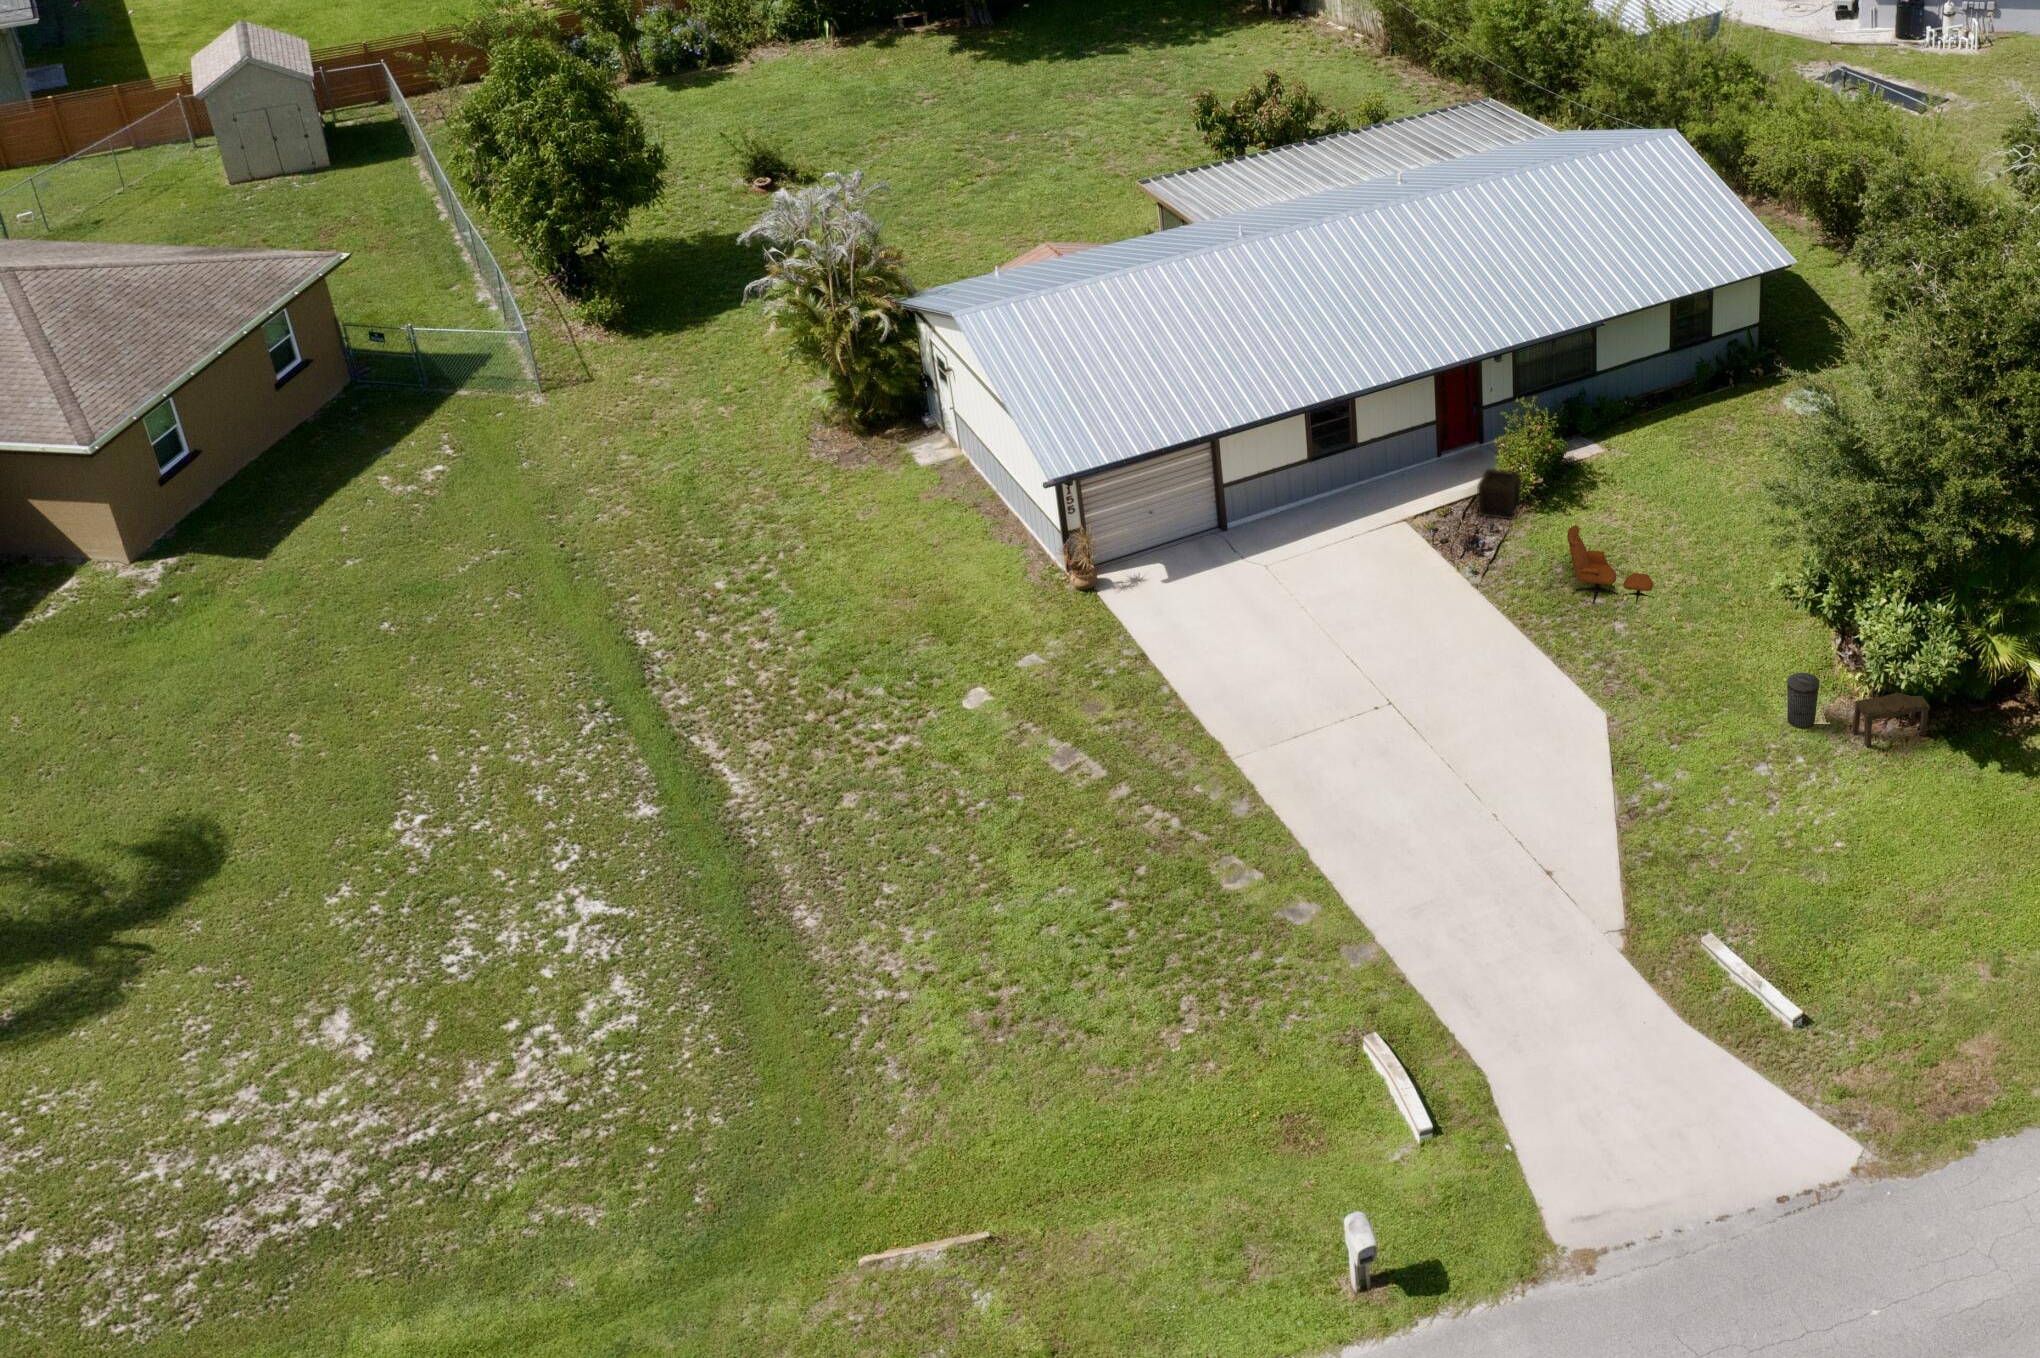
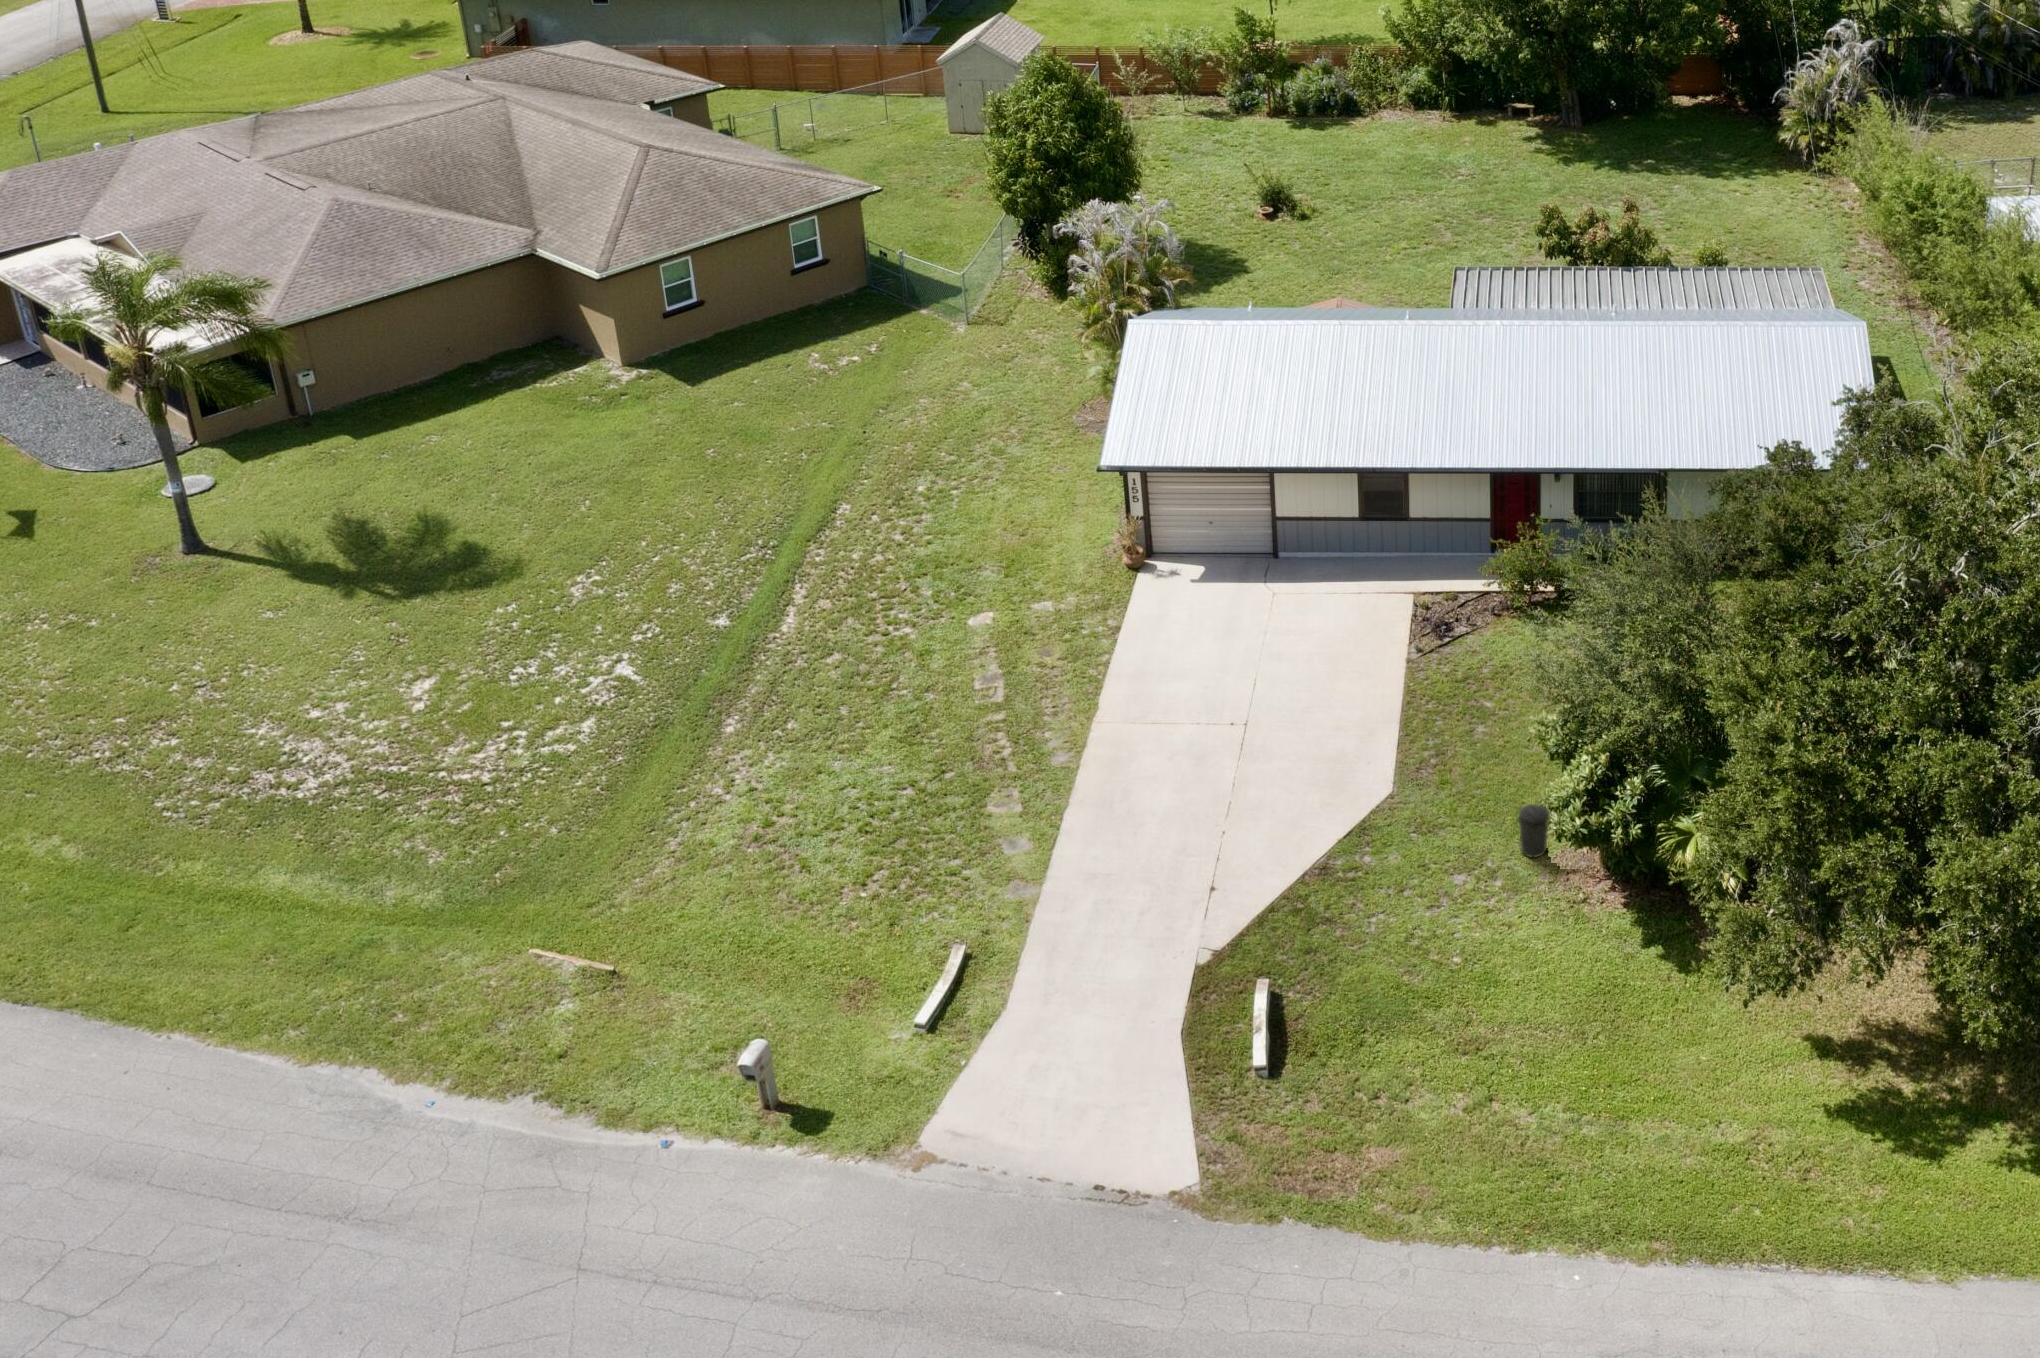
wooden crate: present [1477,469,1521,519] -> none [1469,565,1514,615]
lounge chair: present [1567,525,1654,604] -> none [1465,626,1533,713]
bench: present [1853,693,1930,747] -> none [1559,846,1630,901]

